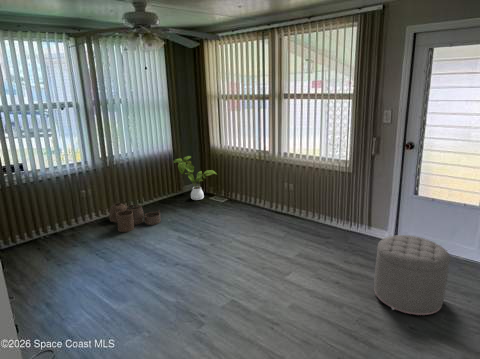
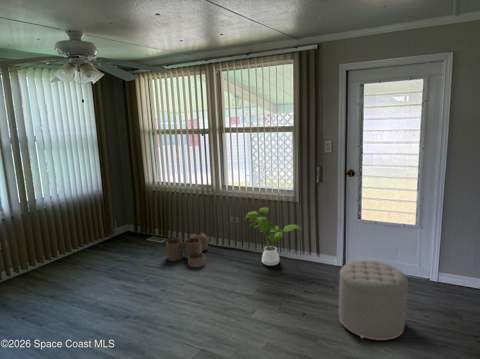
house plant: present [173,156,216,200] -> present [244,207,302,266]
woven basket: present [109,203,161,232] -> present [166,232,208,267]

